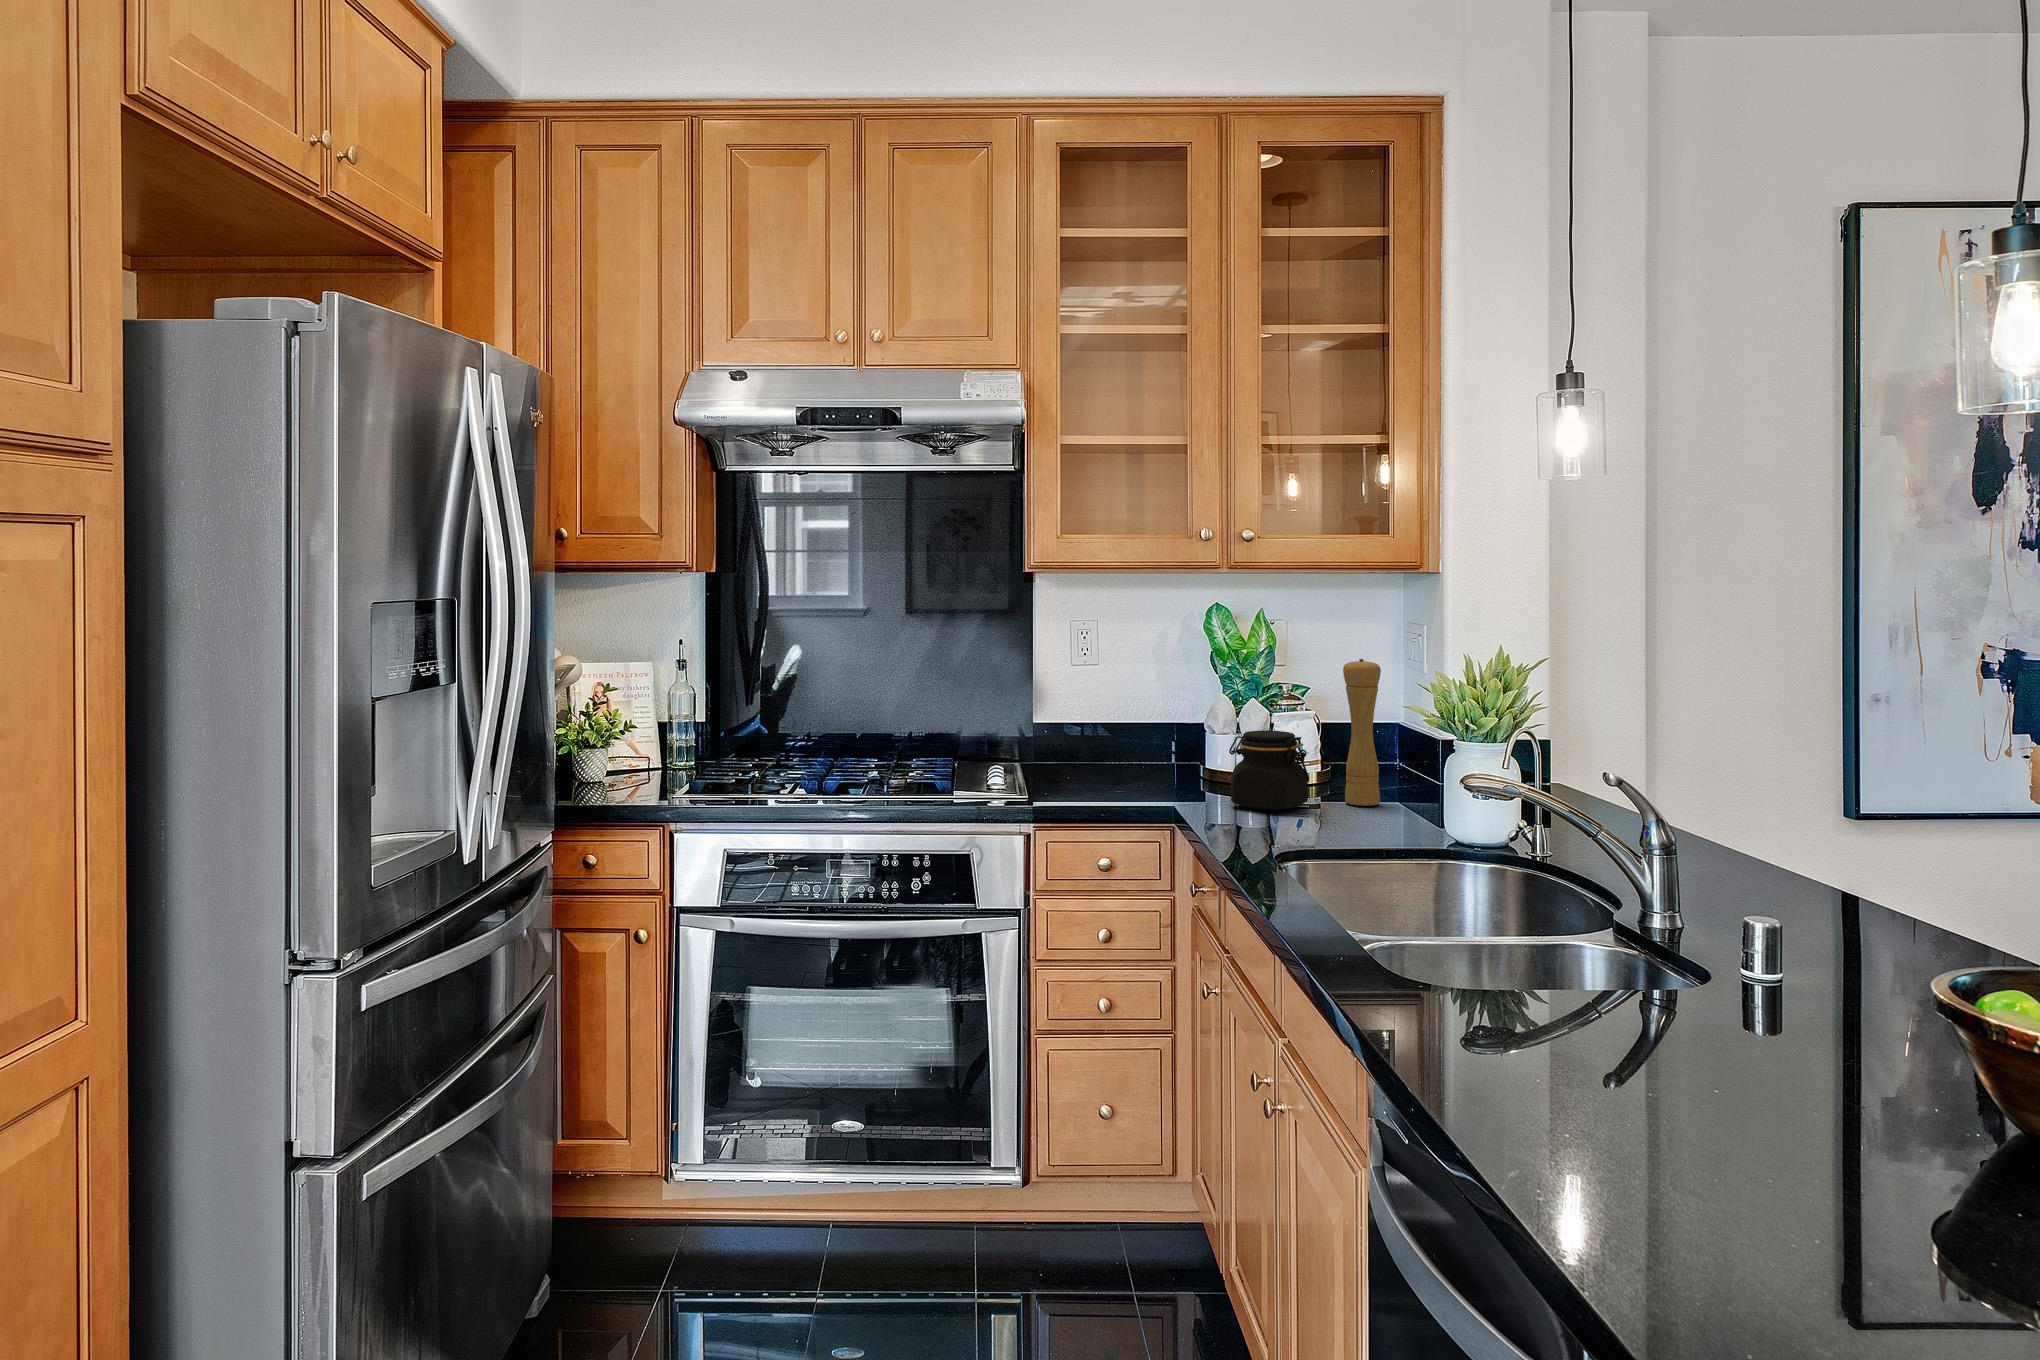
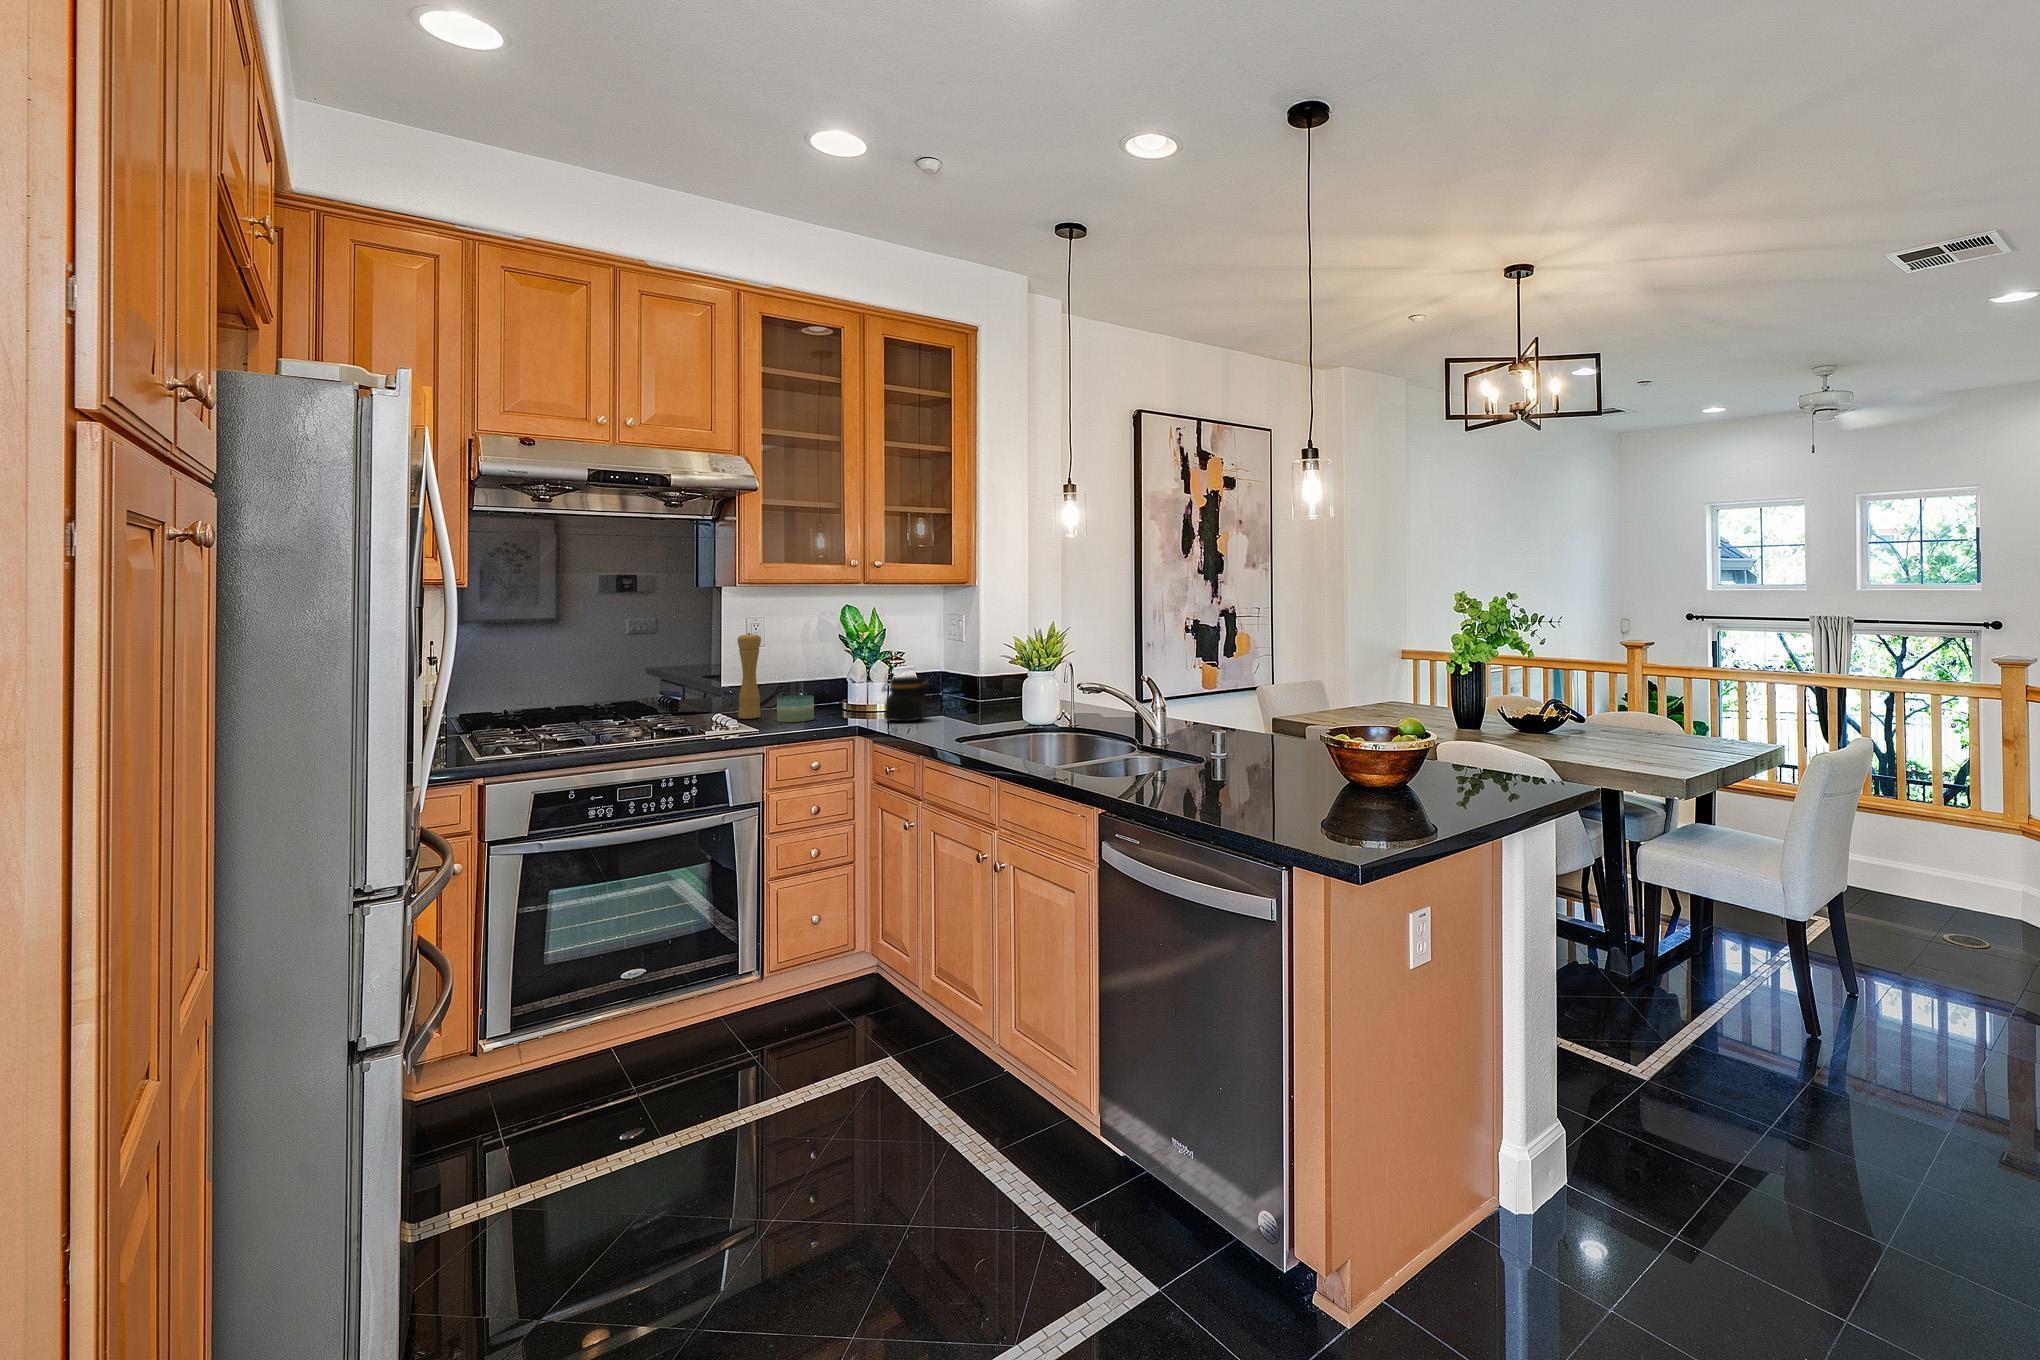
pepper mill: present [1343,659,1381,806] -> present [738,633,761,719]
candle: none [1087,743,1141,788] -> present [777,695,814,722]

